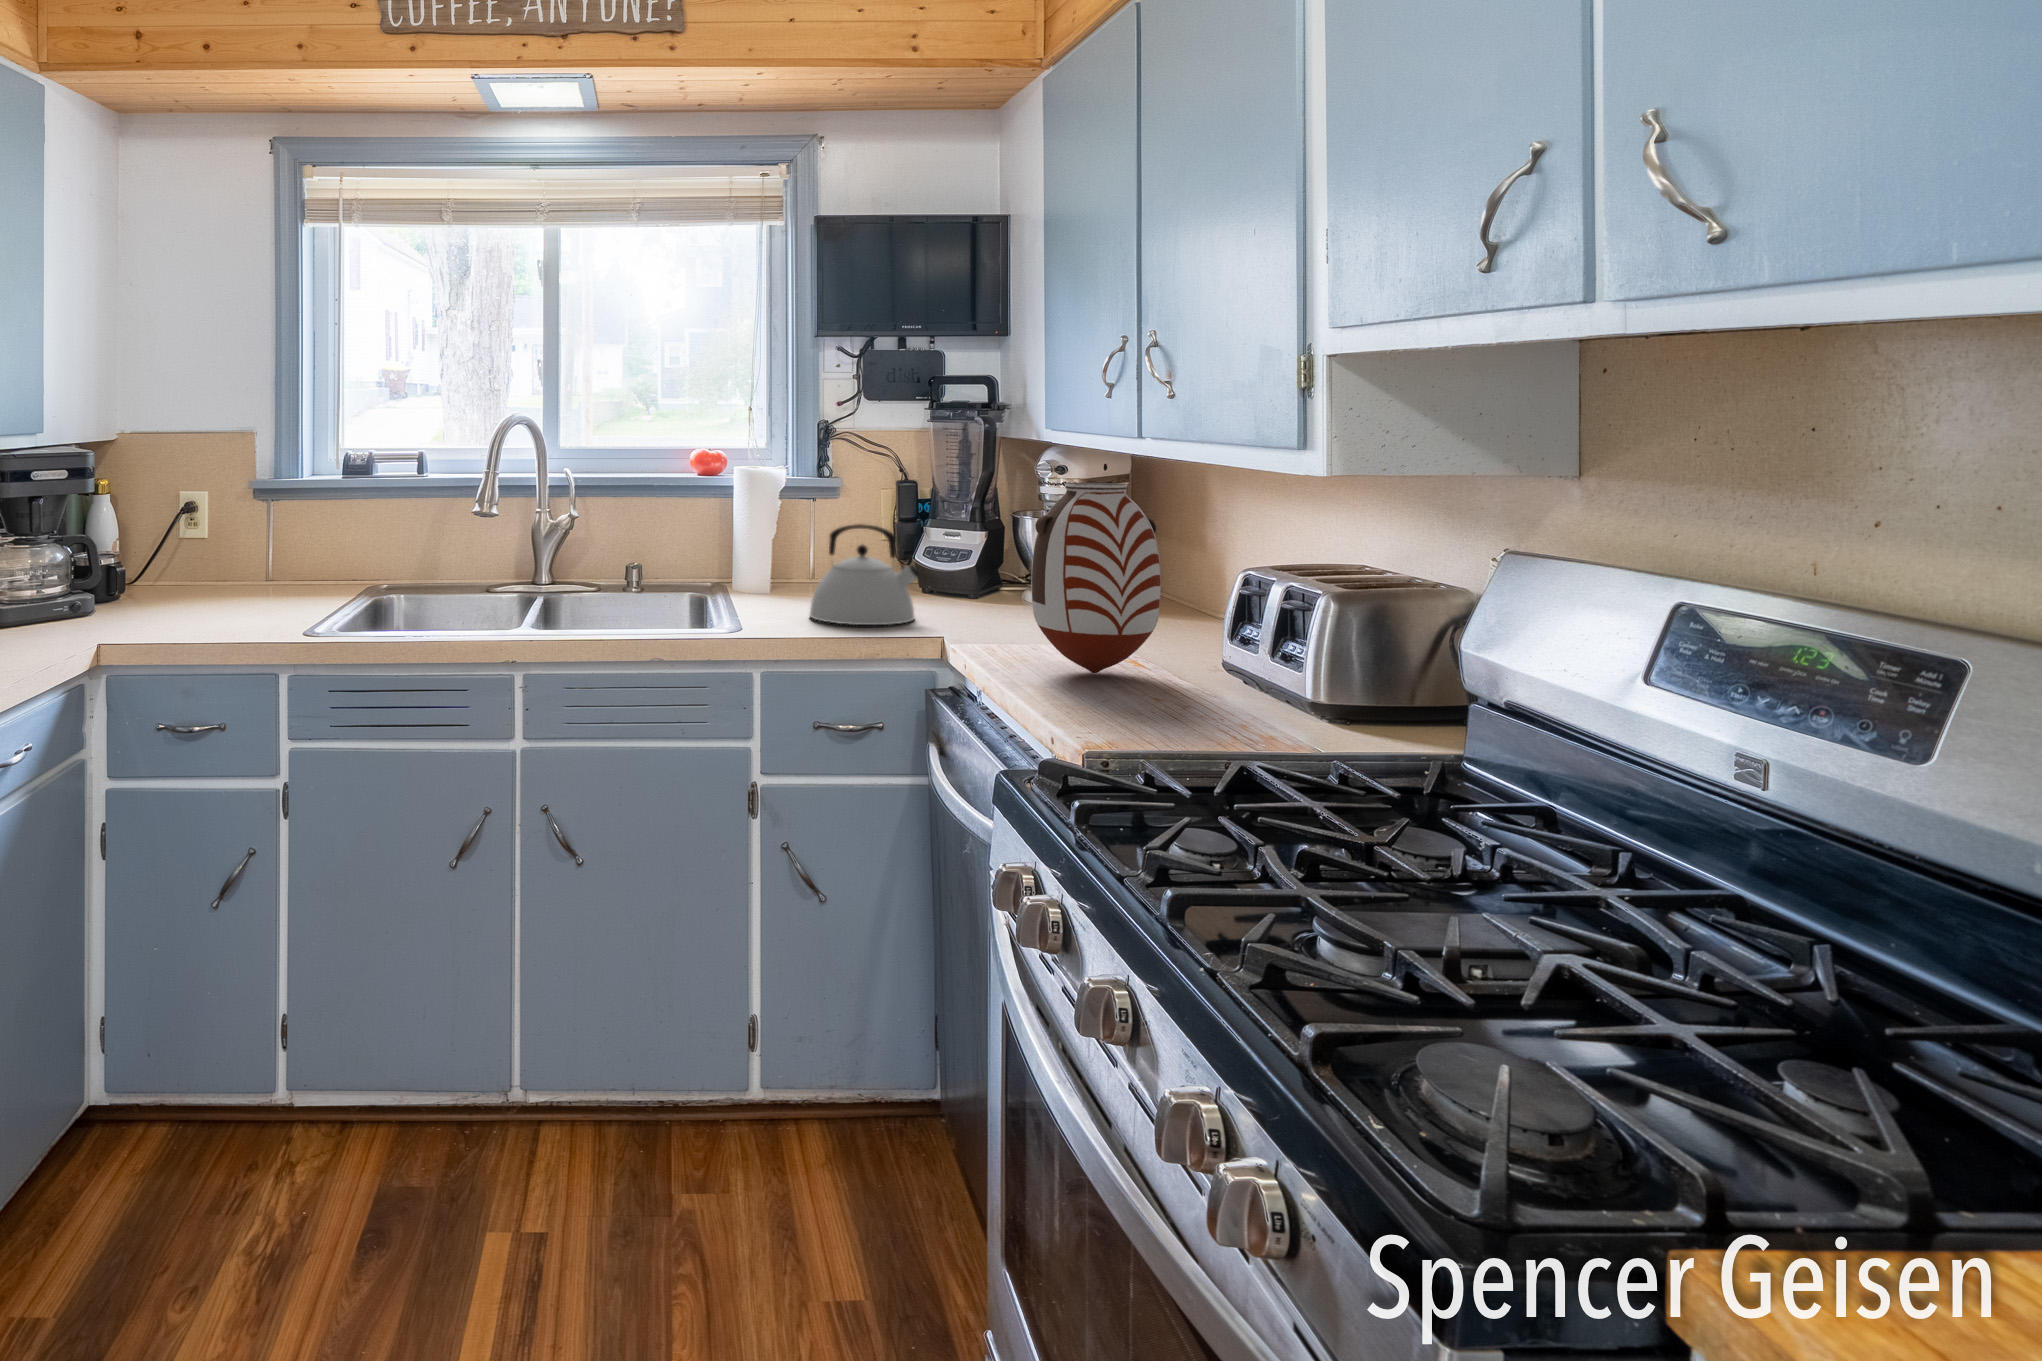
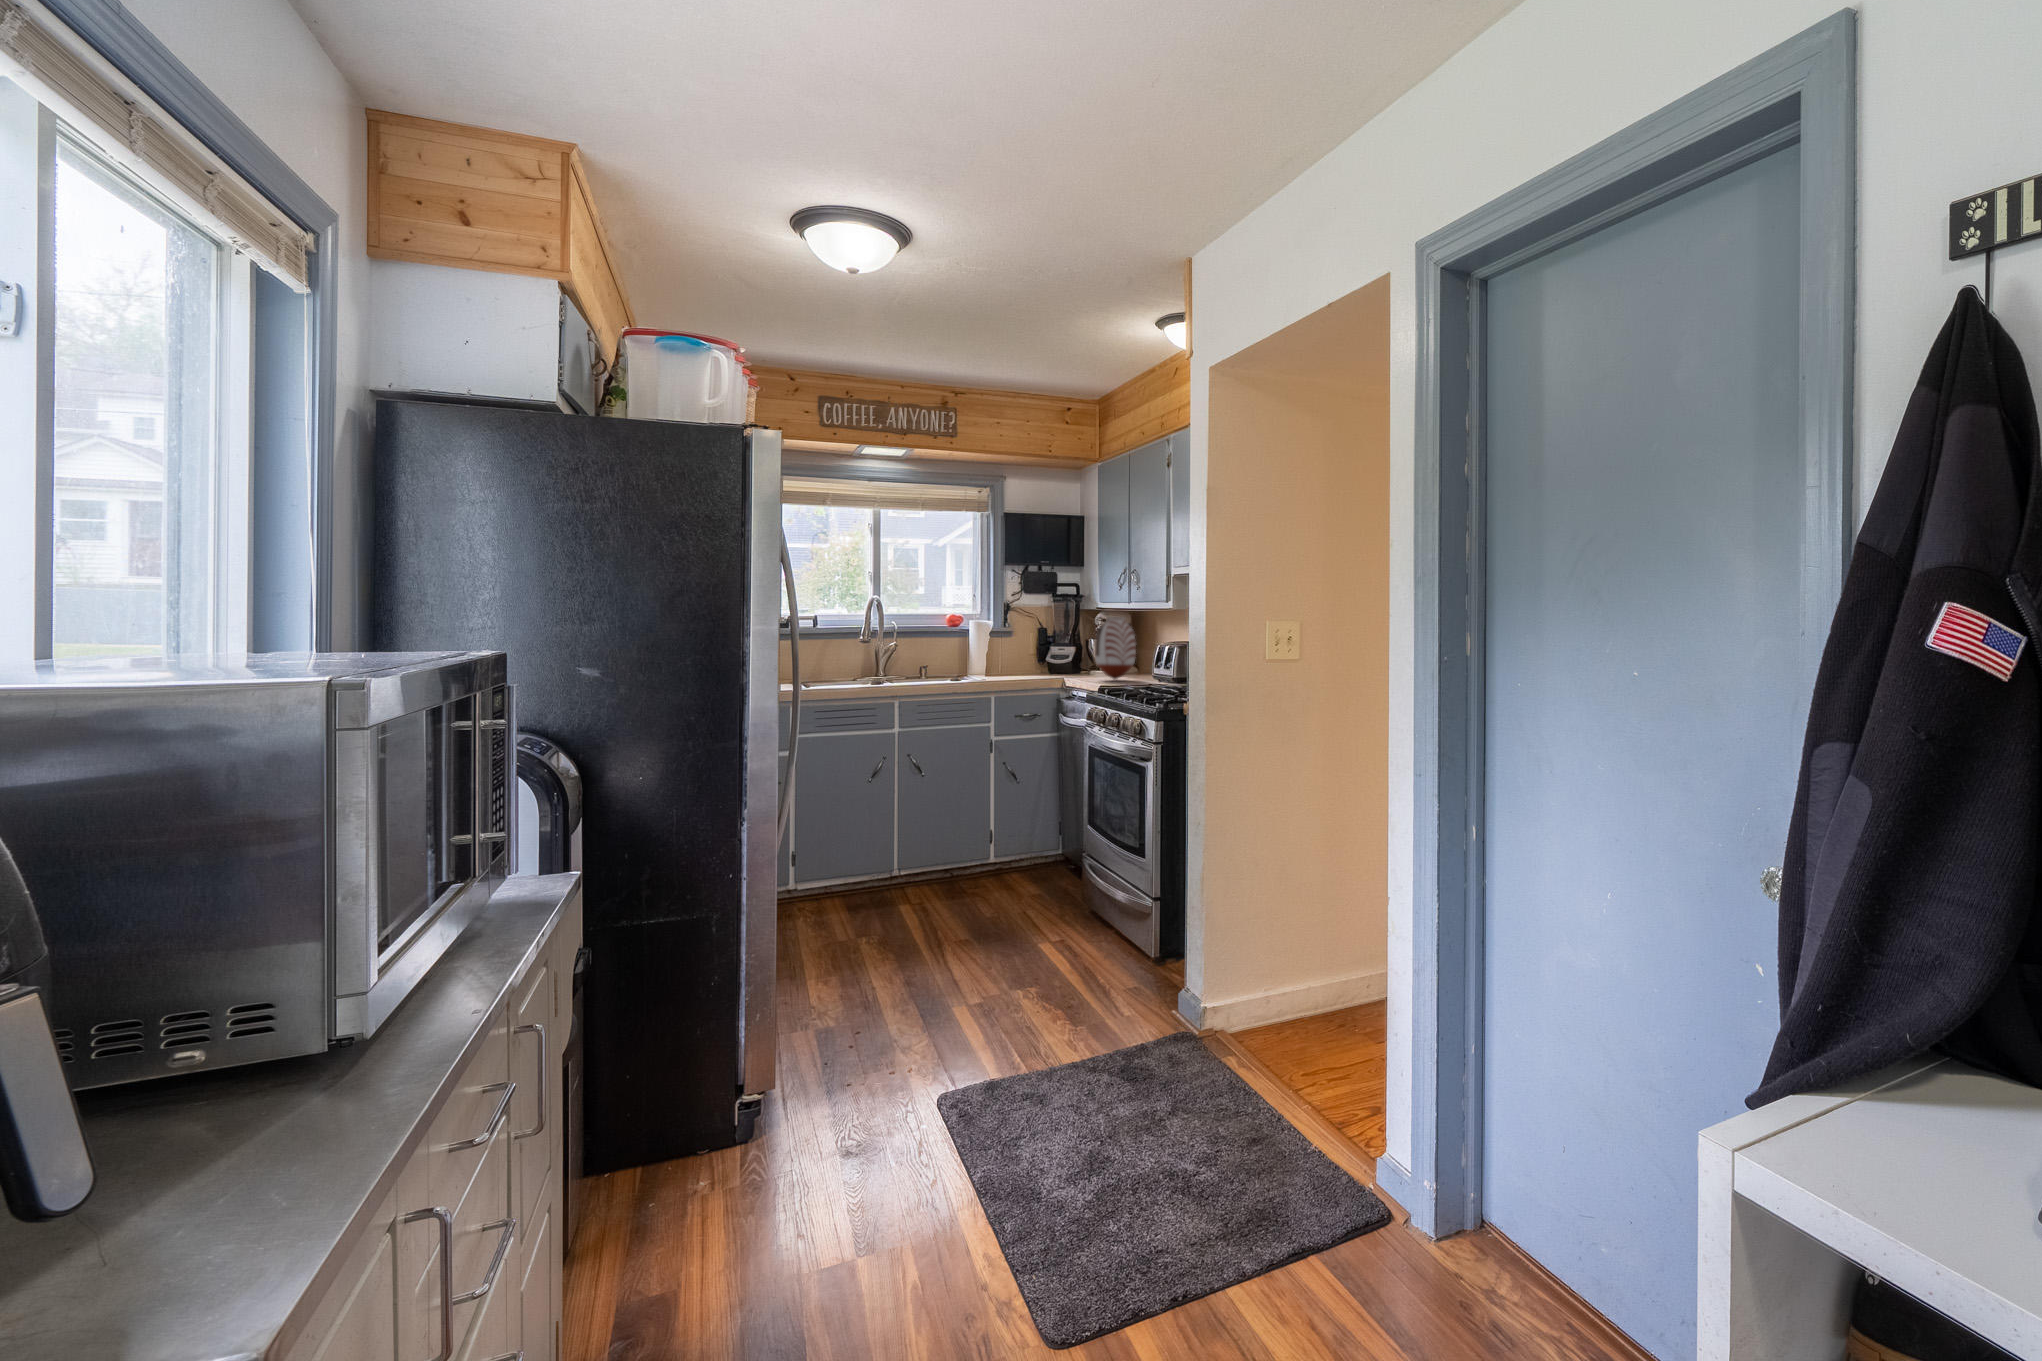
kettle: present [810,524,919,625] -> none [1008,639,1052,676]

